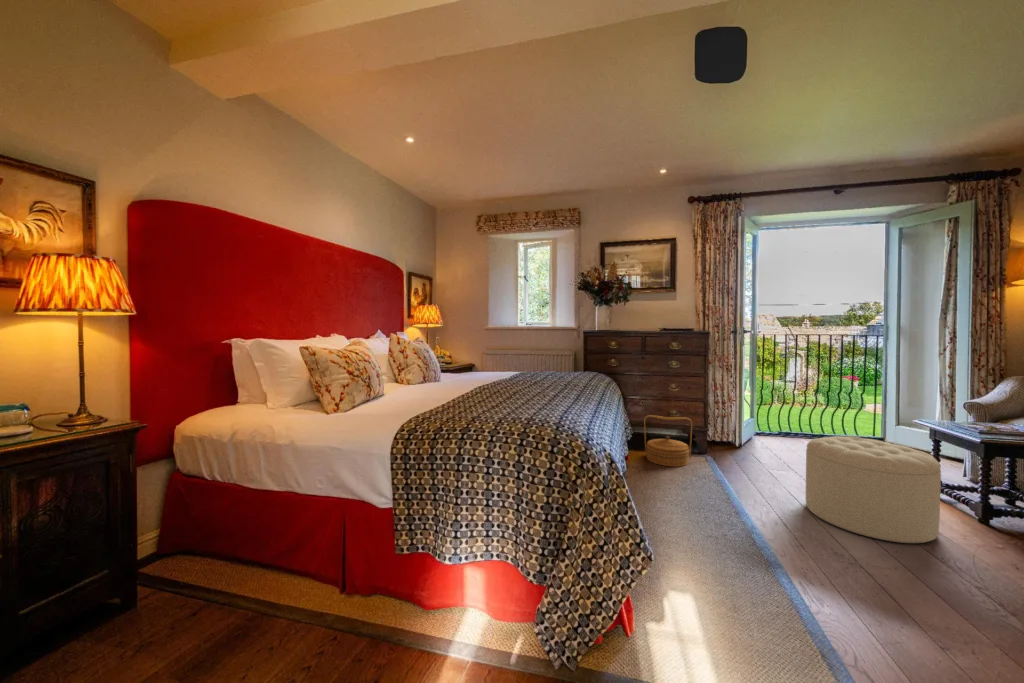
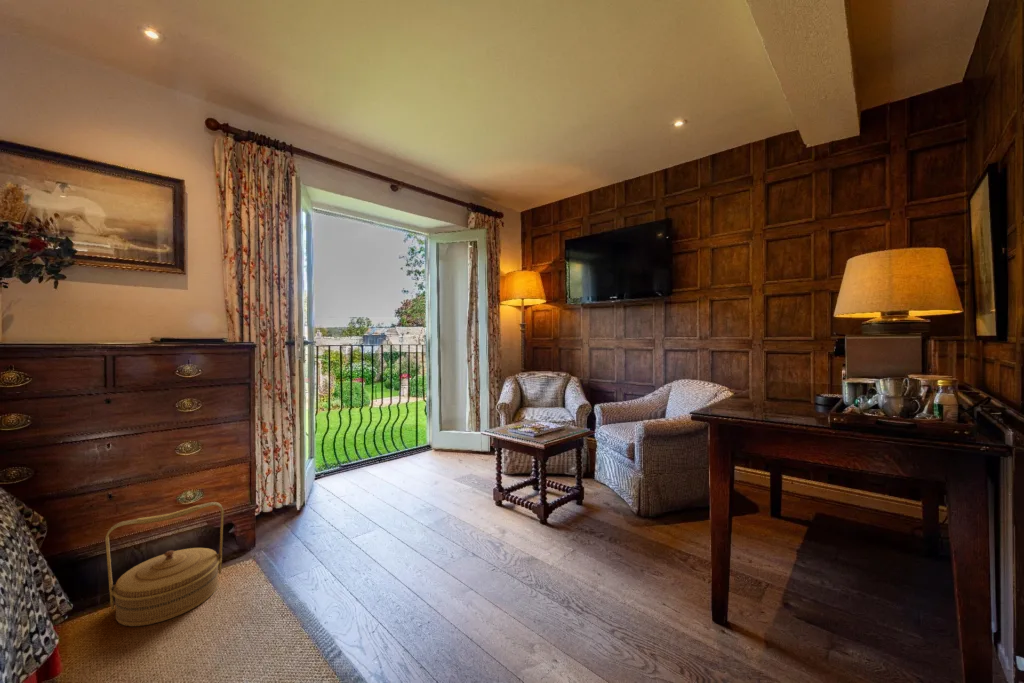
ottoman: present [806,436,941,543] -> none [406,470,532,617]

